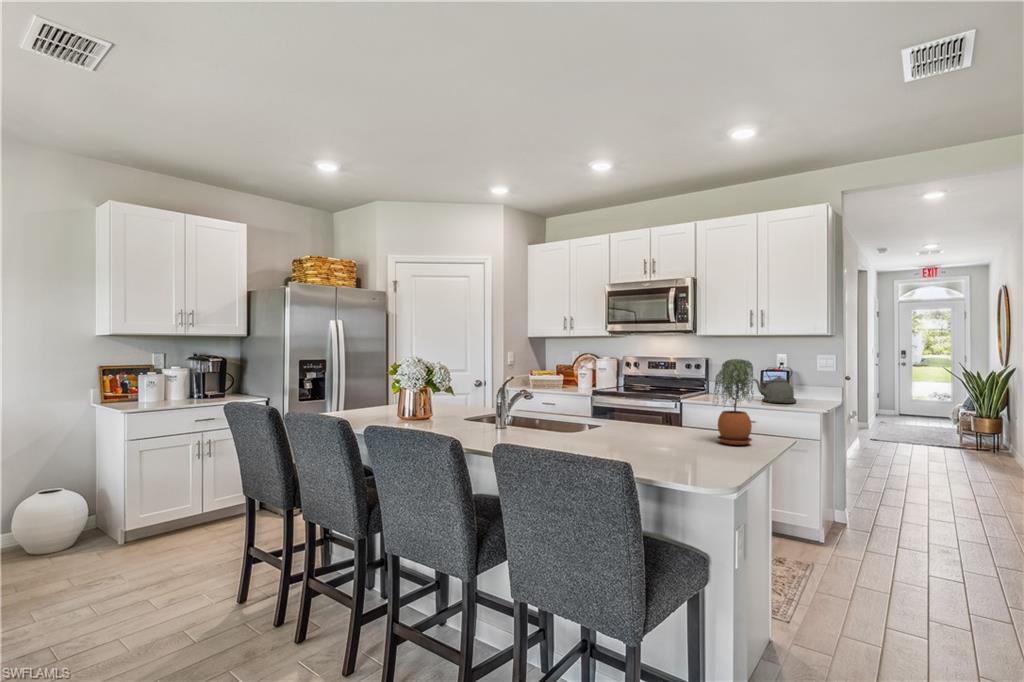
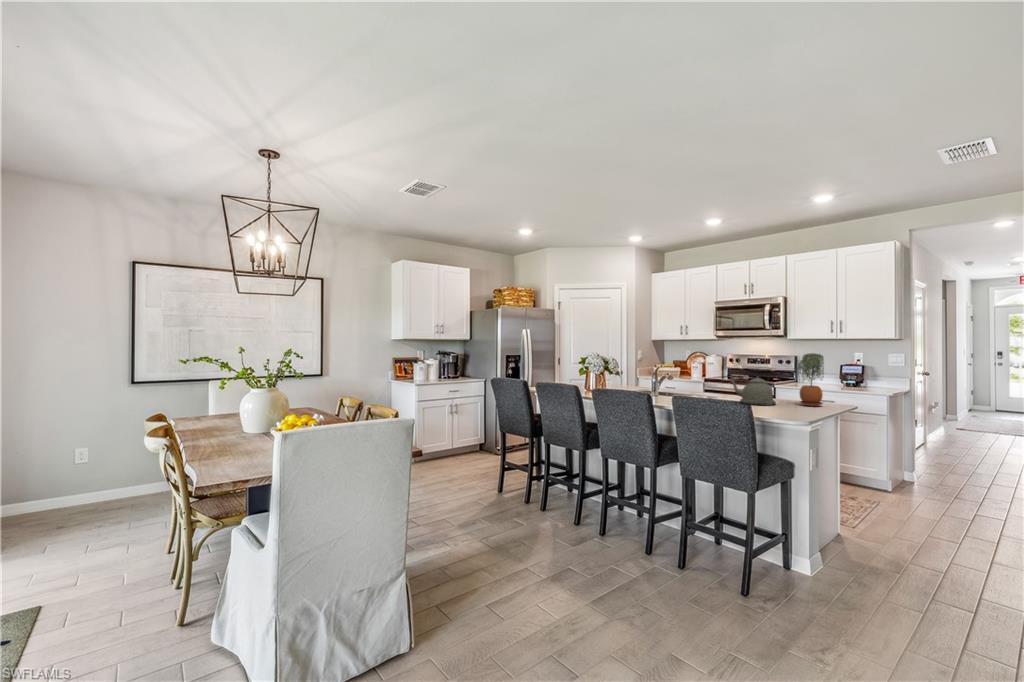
kettle: present [753,368,797,404] -> present [729,371,776,405]

